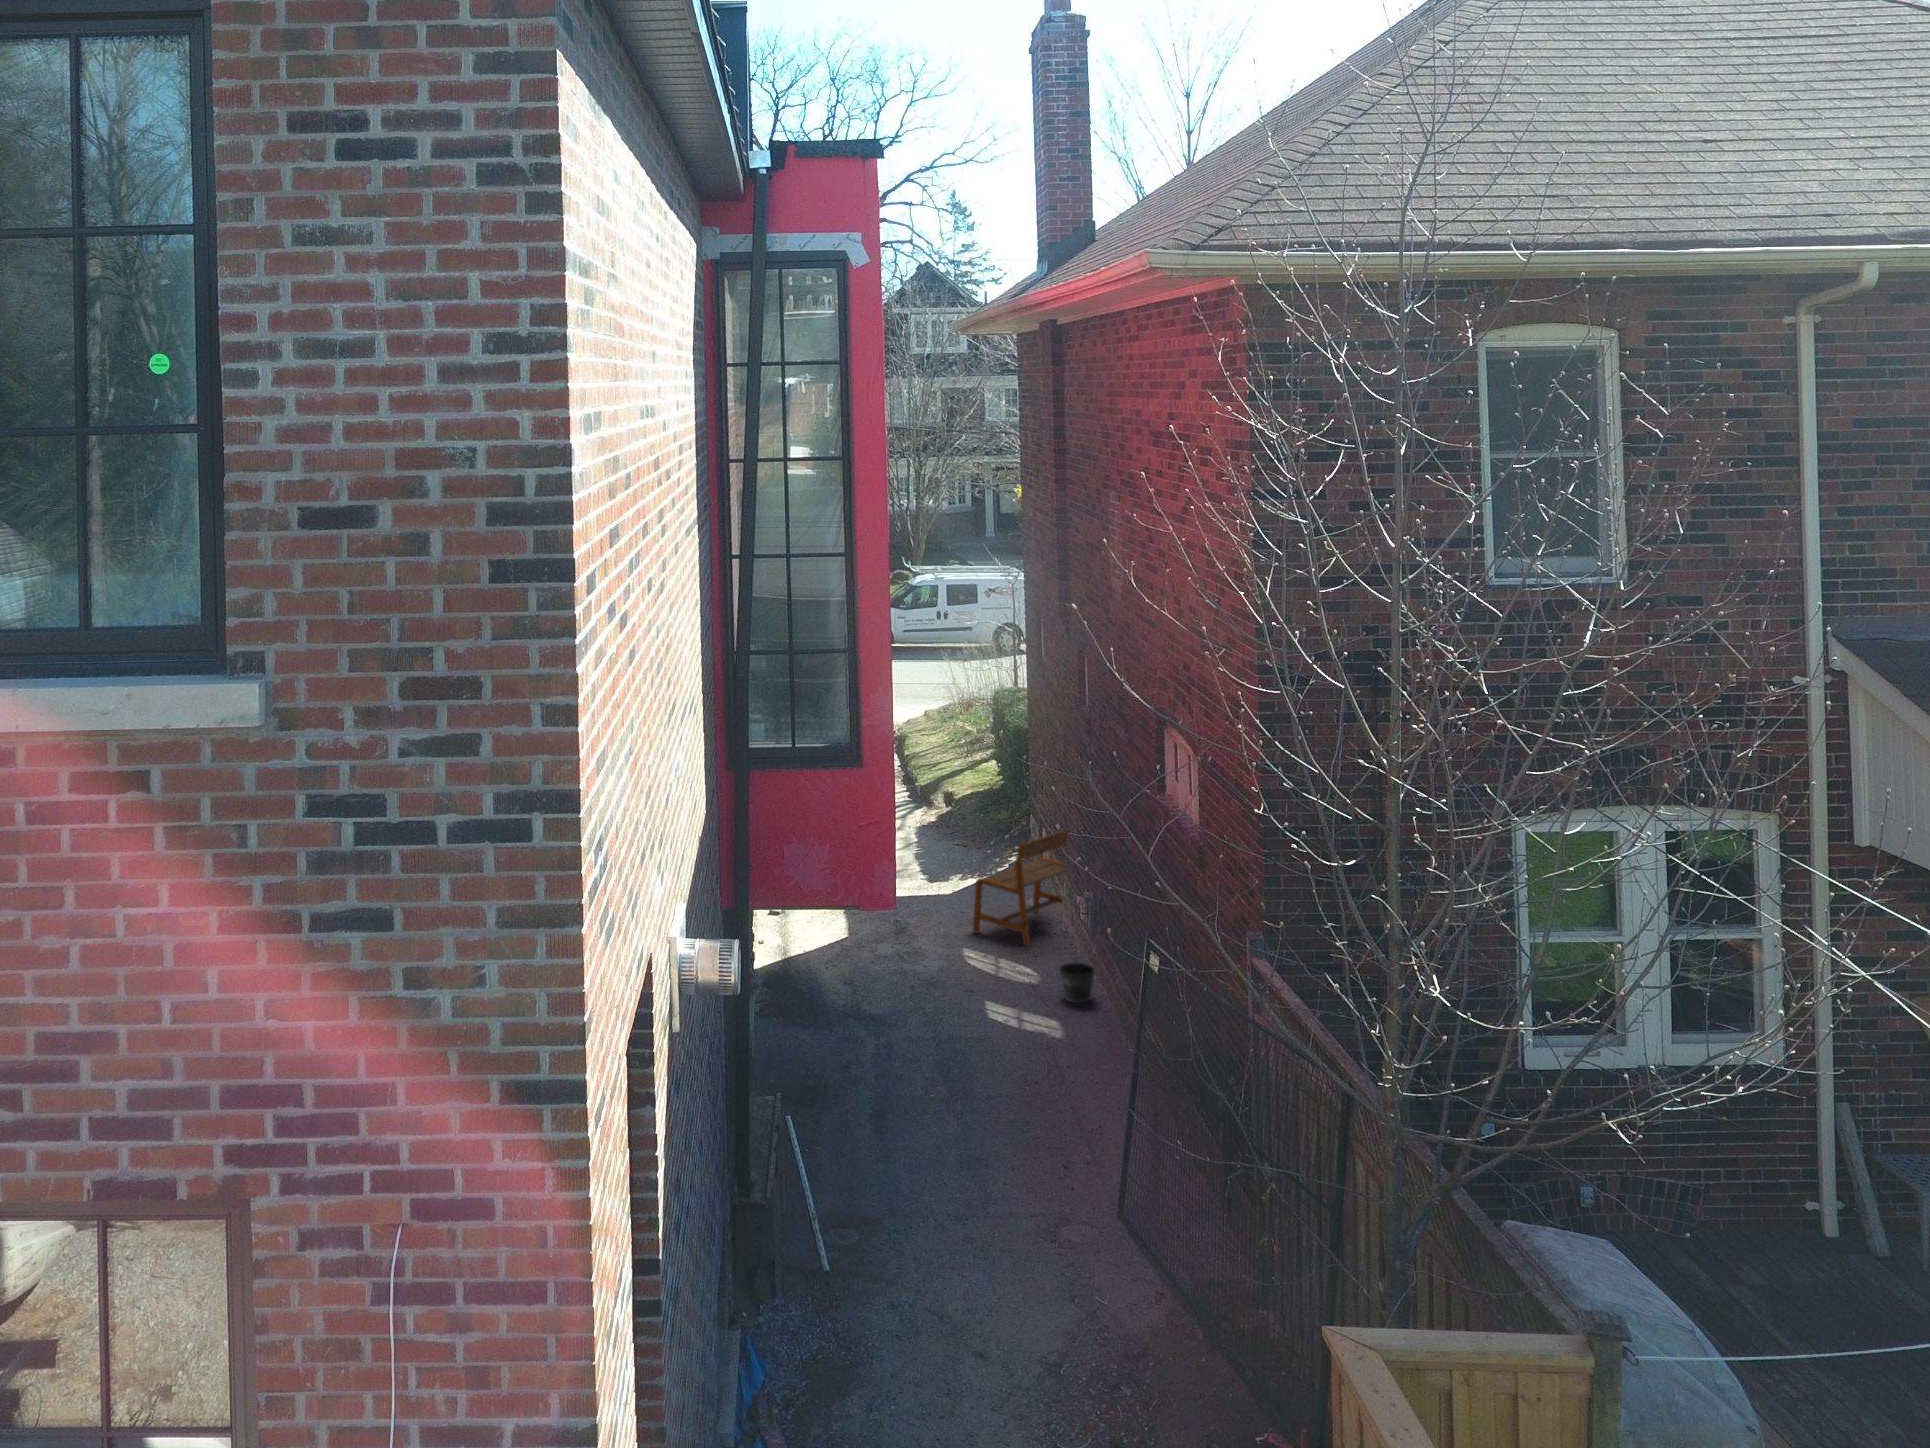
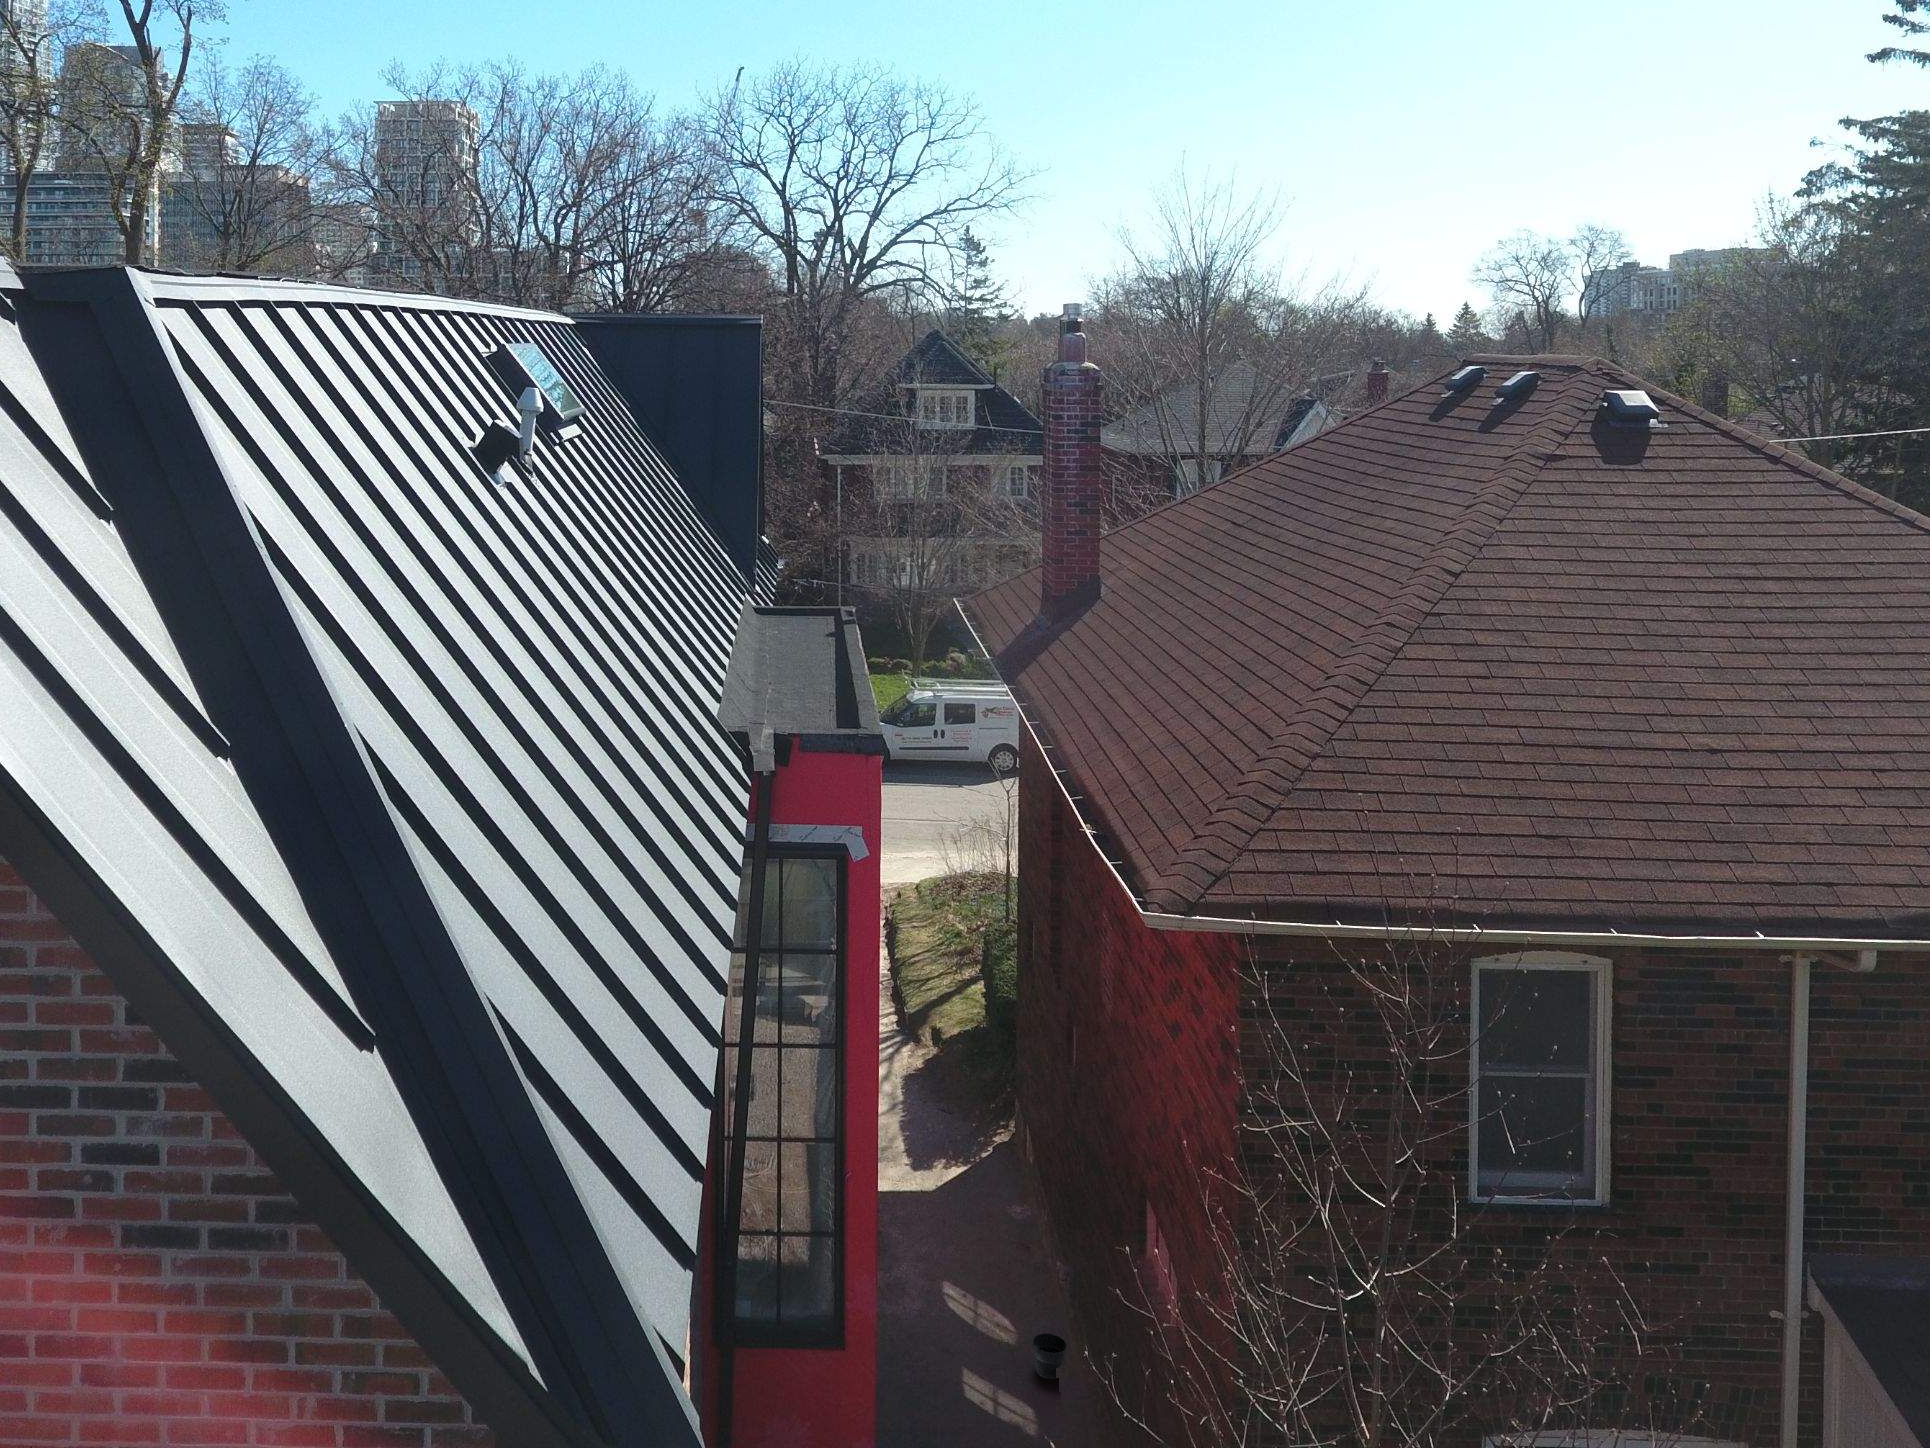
bench: present [973,830,1069,946] -> none [951,1150,1061,1280]

